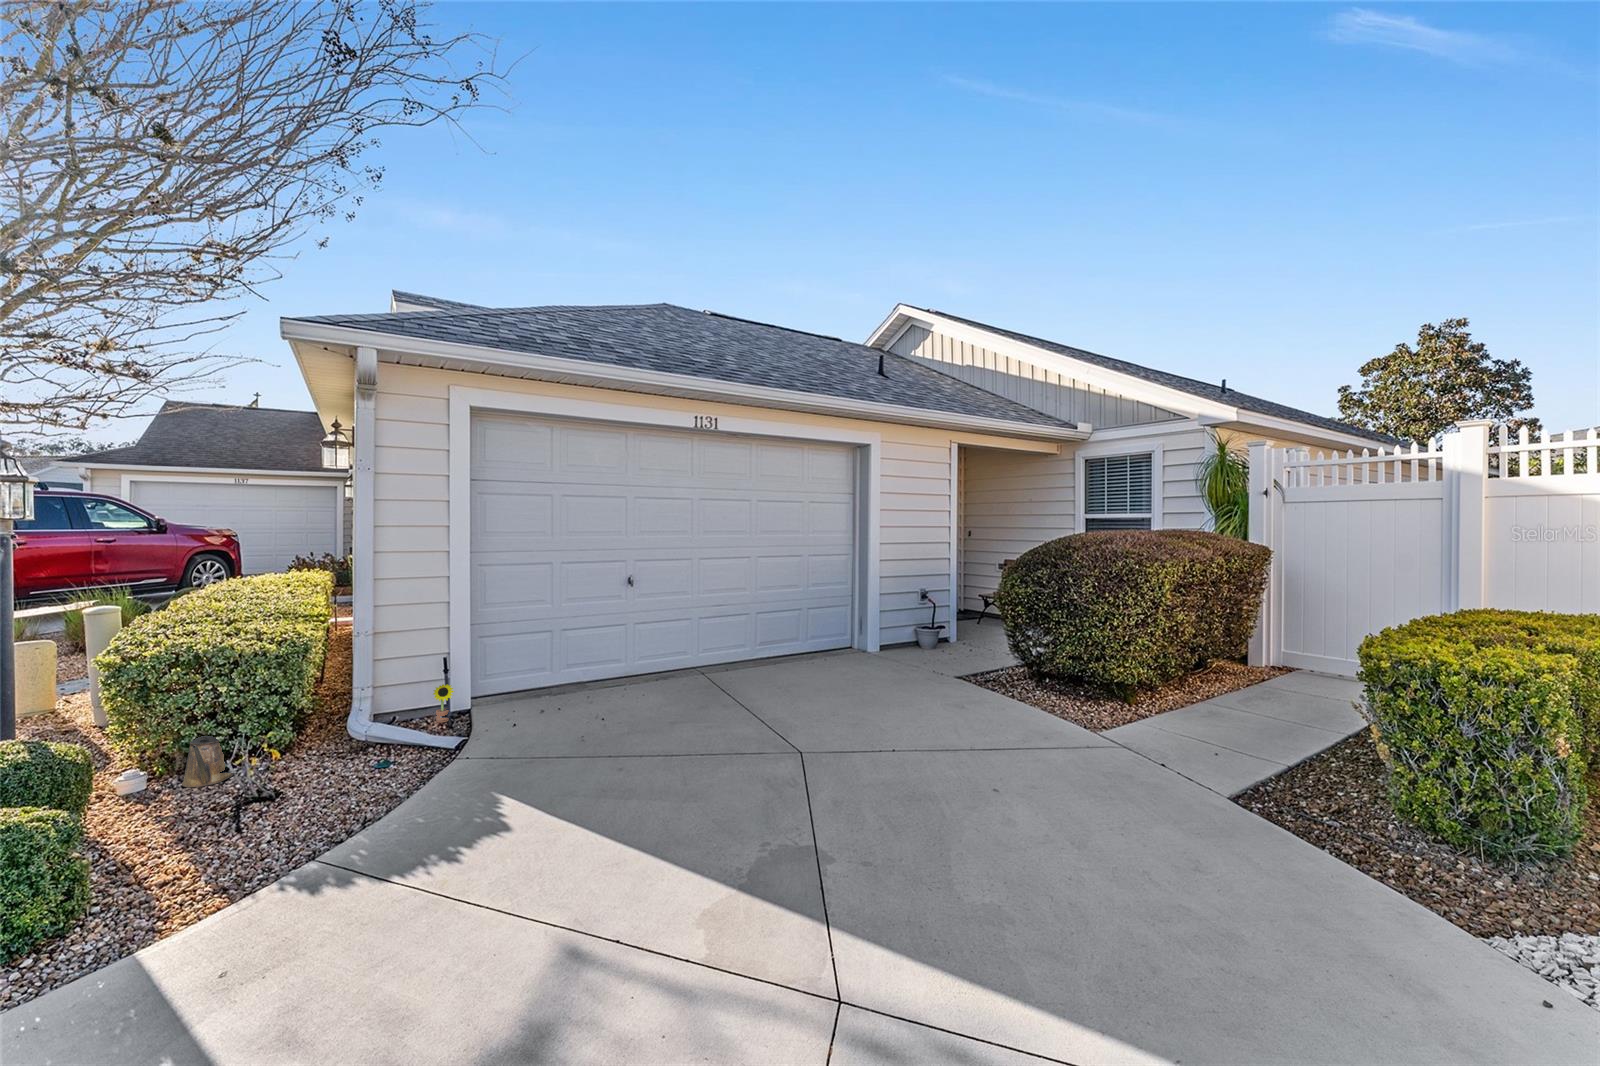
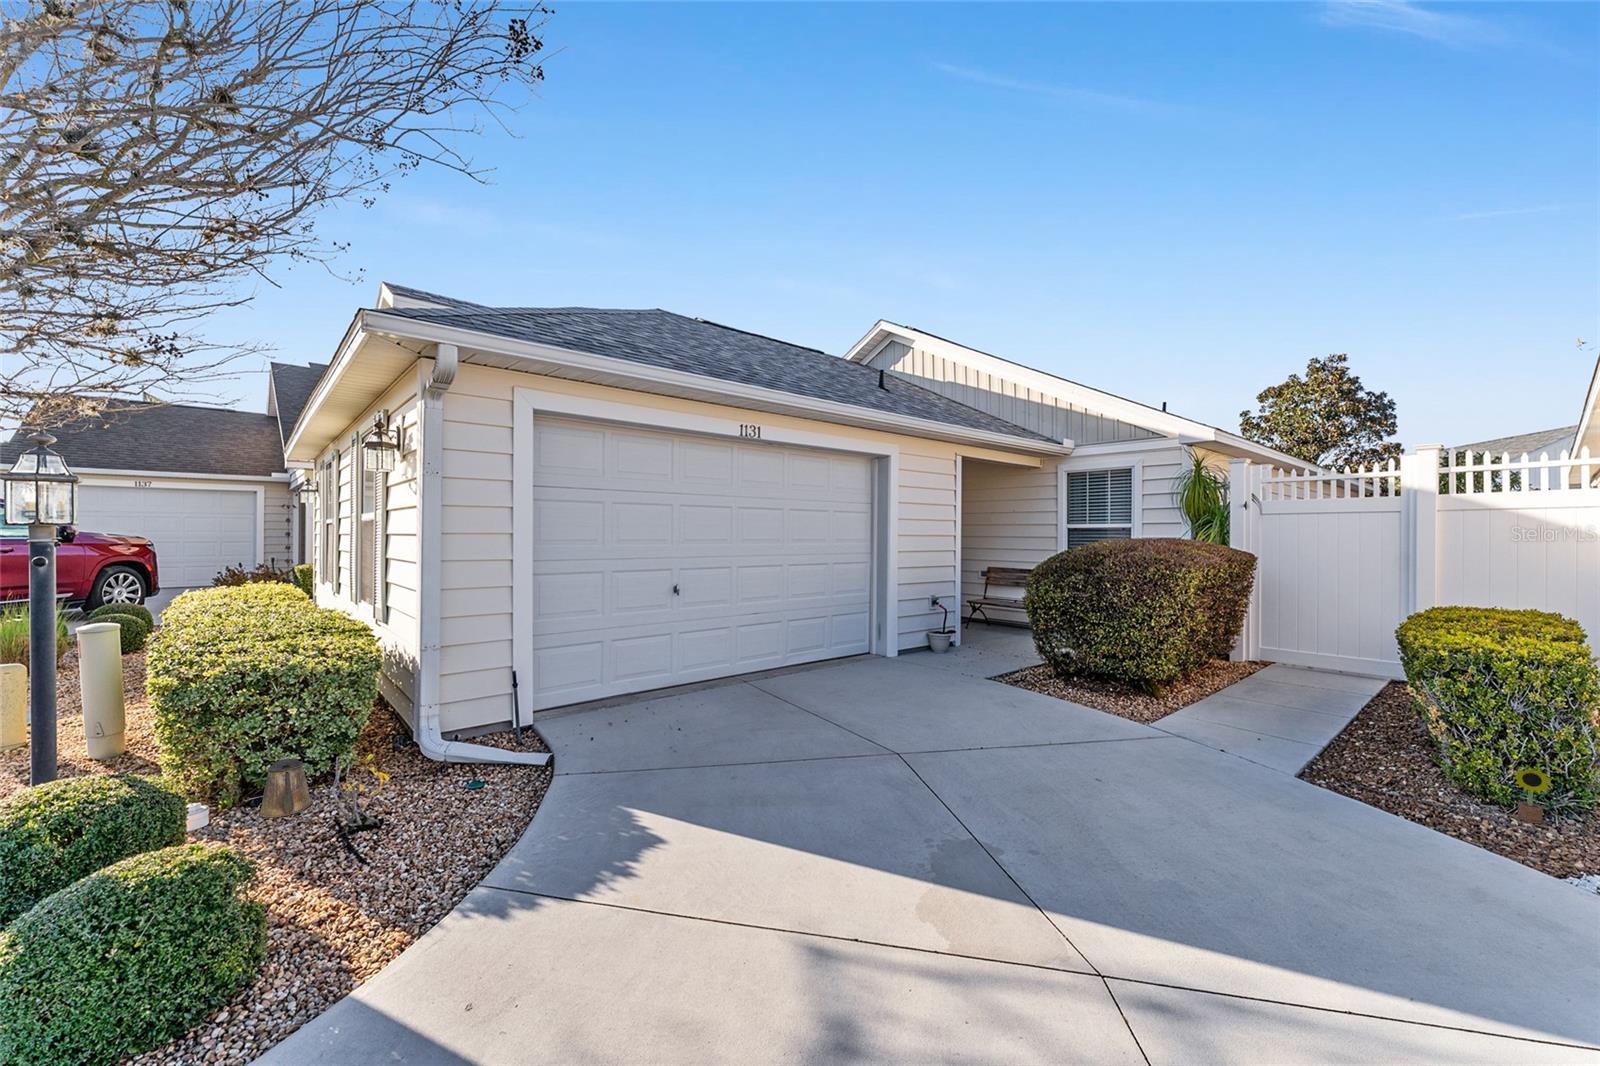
decorative plant: present [433,684,454,723] -> present [1513,768,1553,824]

